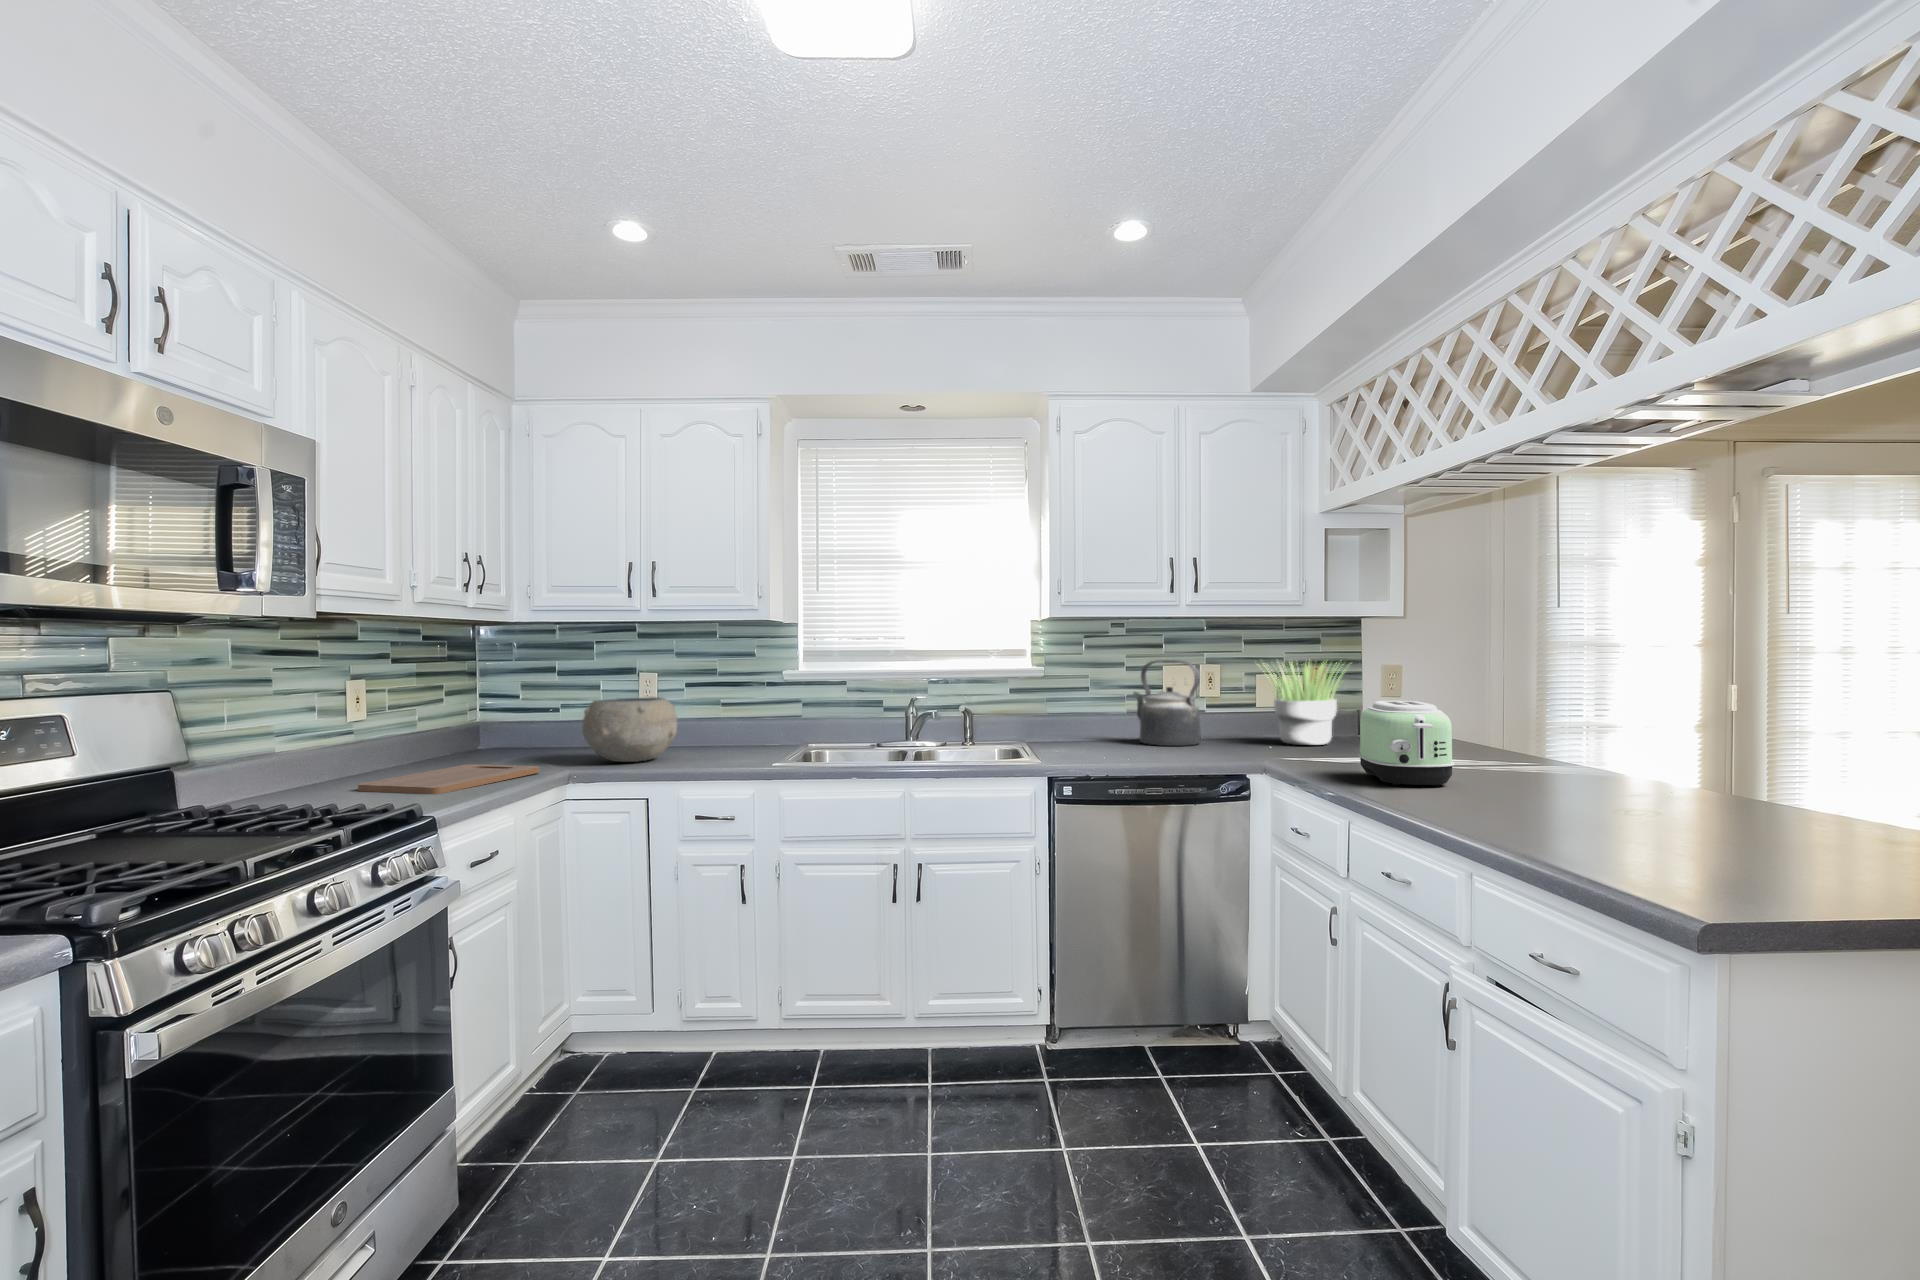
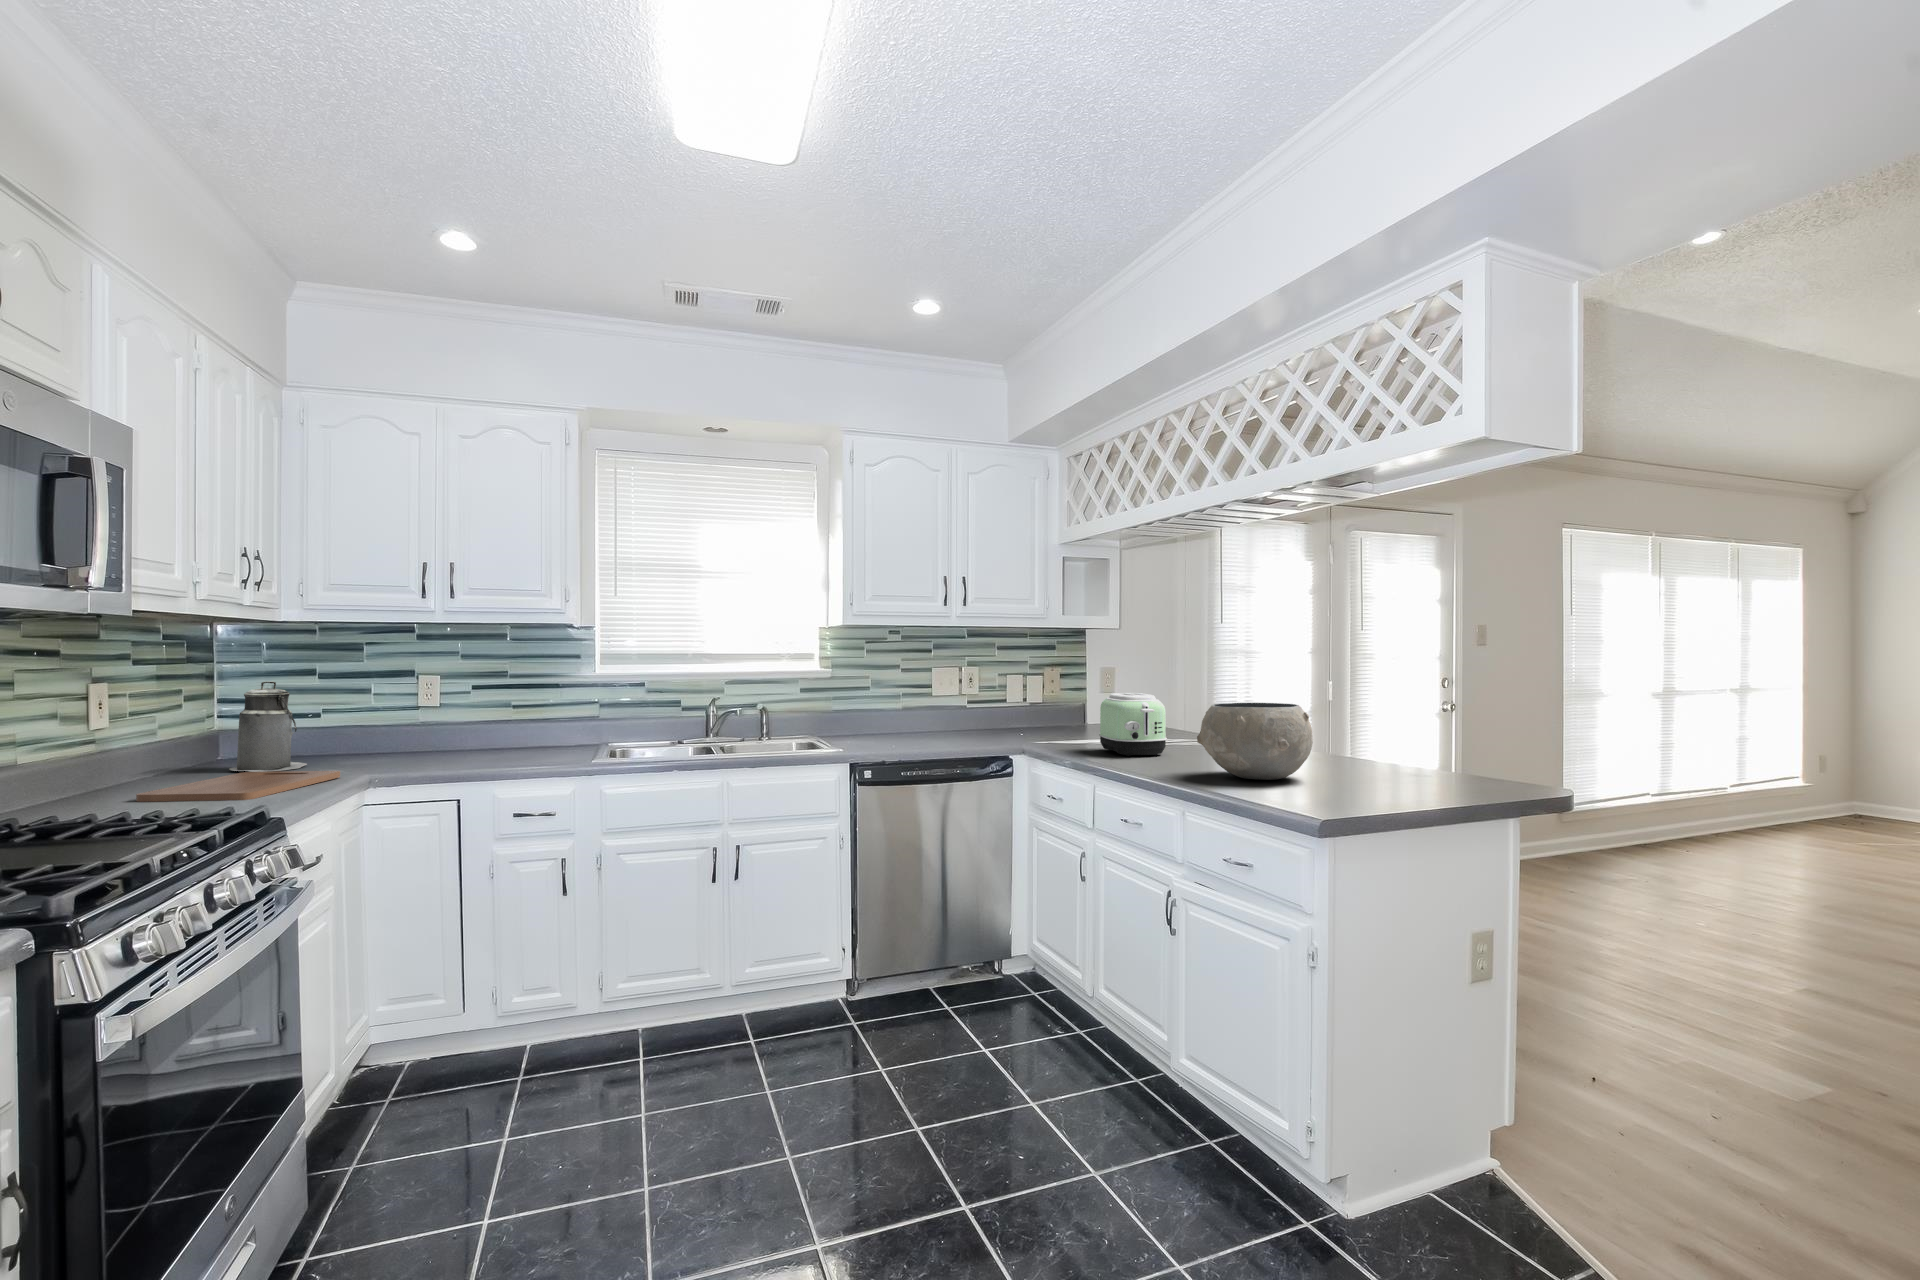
kettle: present [1133,660,1201,746] -> none [906,663,965,736]
potted plant: present [1263,662,1346,745] -> none [1005,662,1083,732]
canister: none [469,679,534,763] -> present [229,681,307,772]
ceramic bowl: present [582,697,677,762] -> present [1197,703,1313,780]

